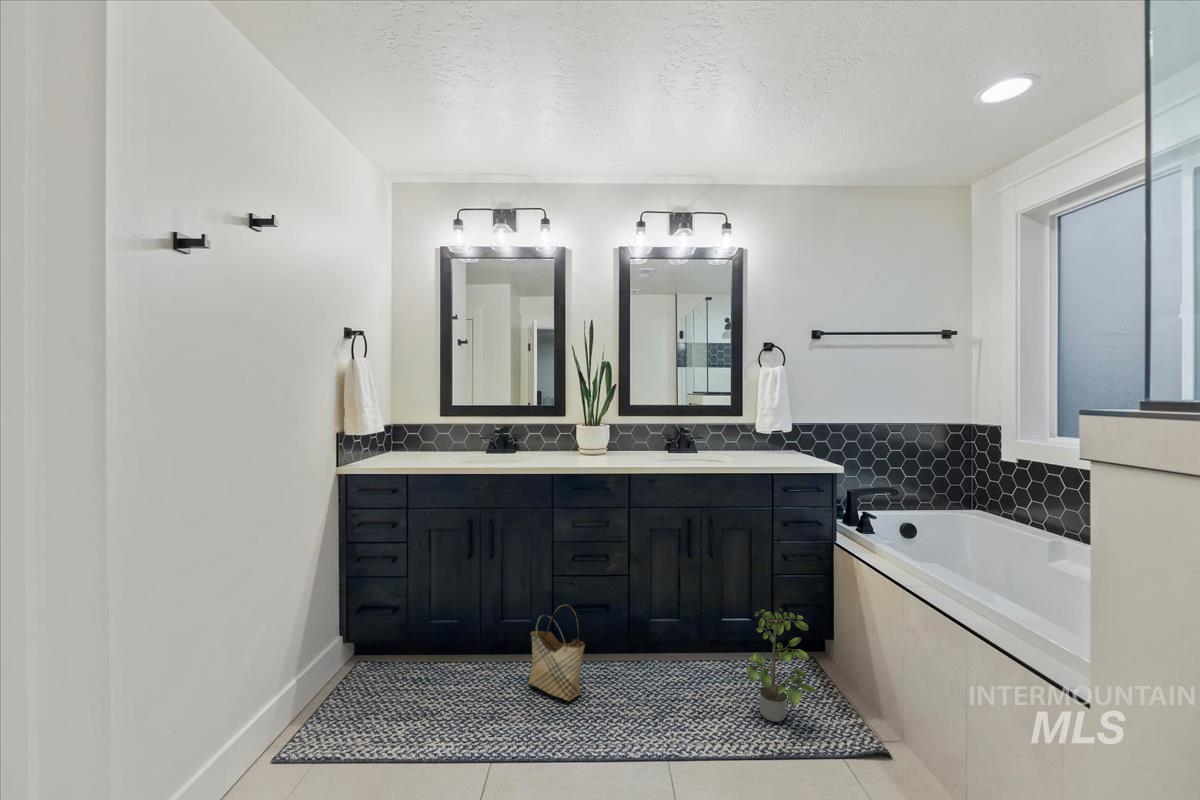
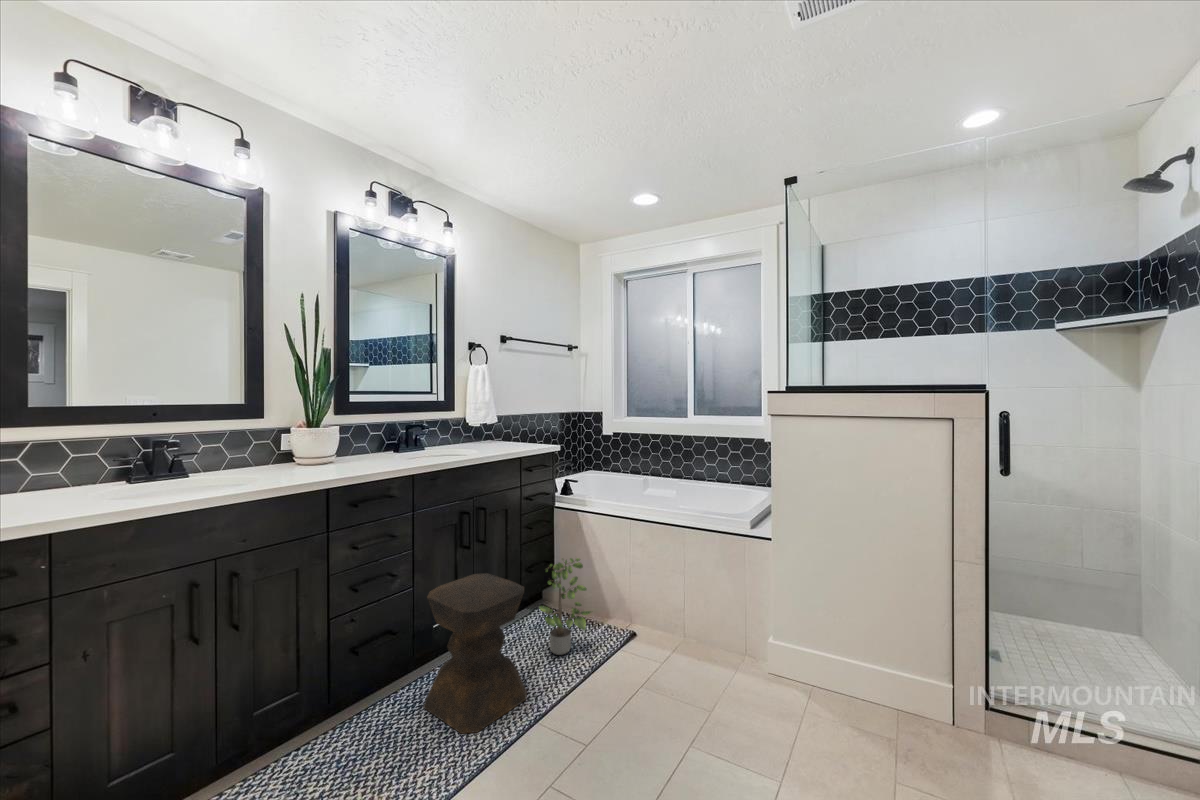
stool: none [611,585,695,735] -> present [423,573,527,733]
woven basket: present [529,604,585,701] -> none [325,639,408,766]

